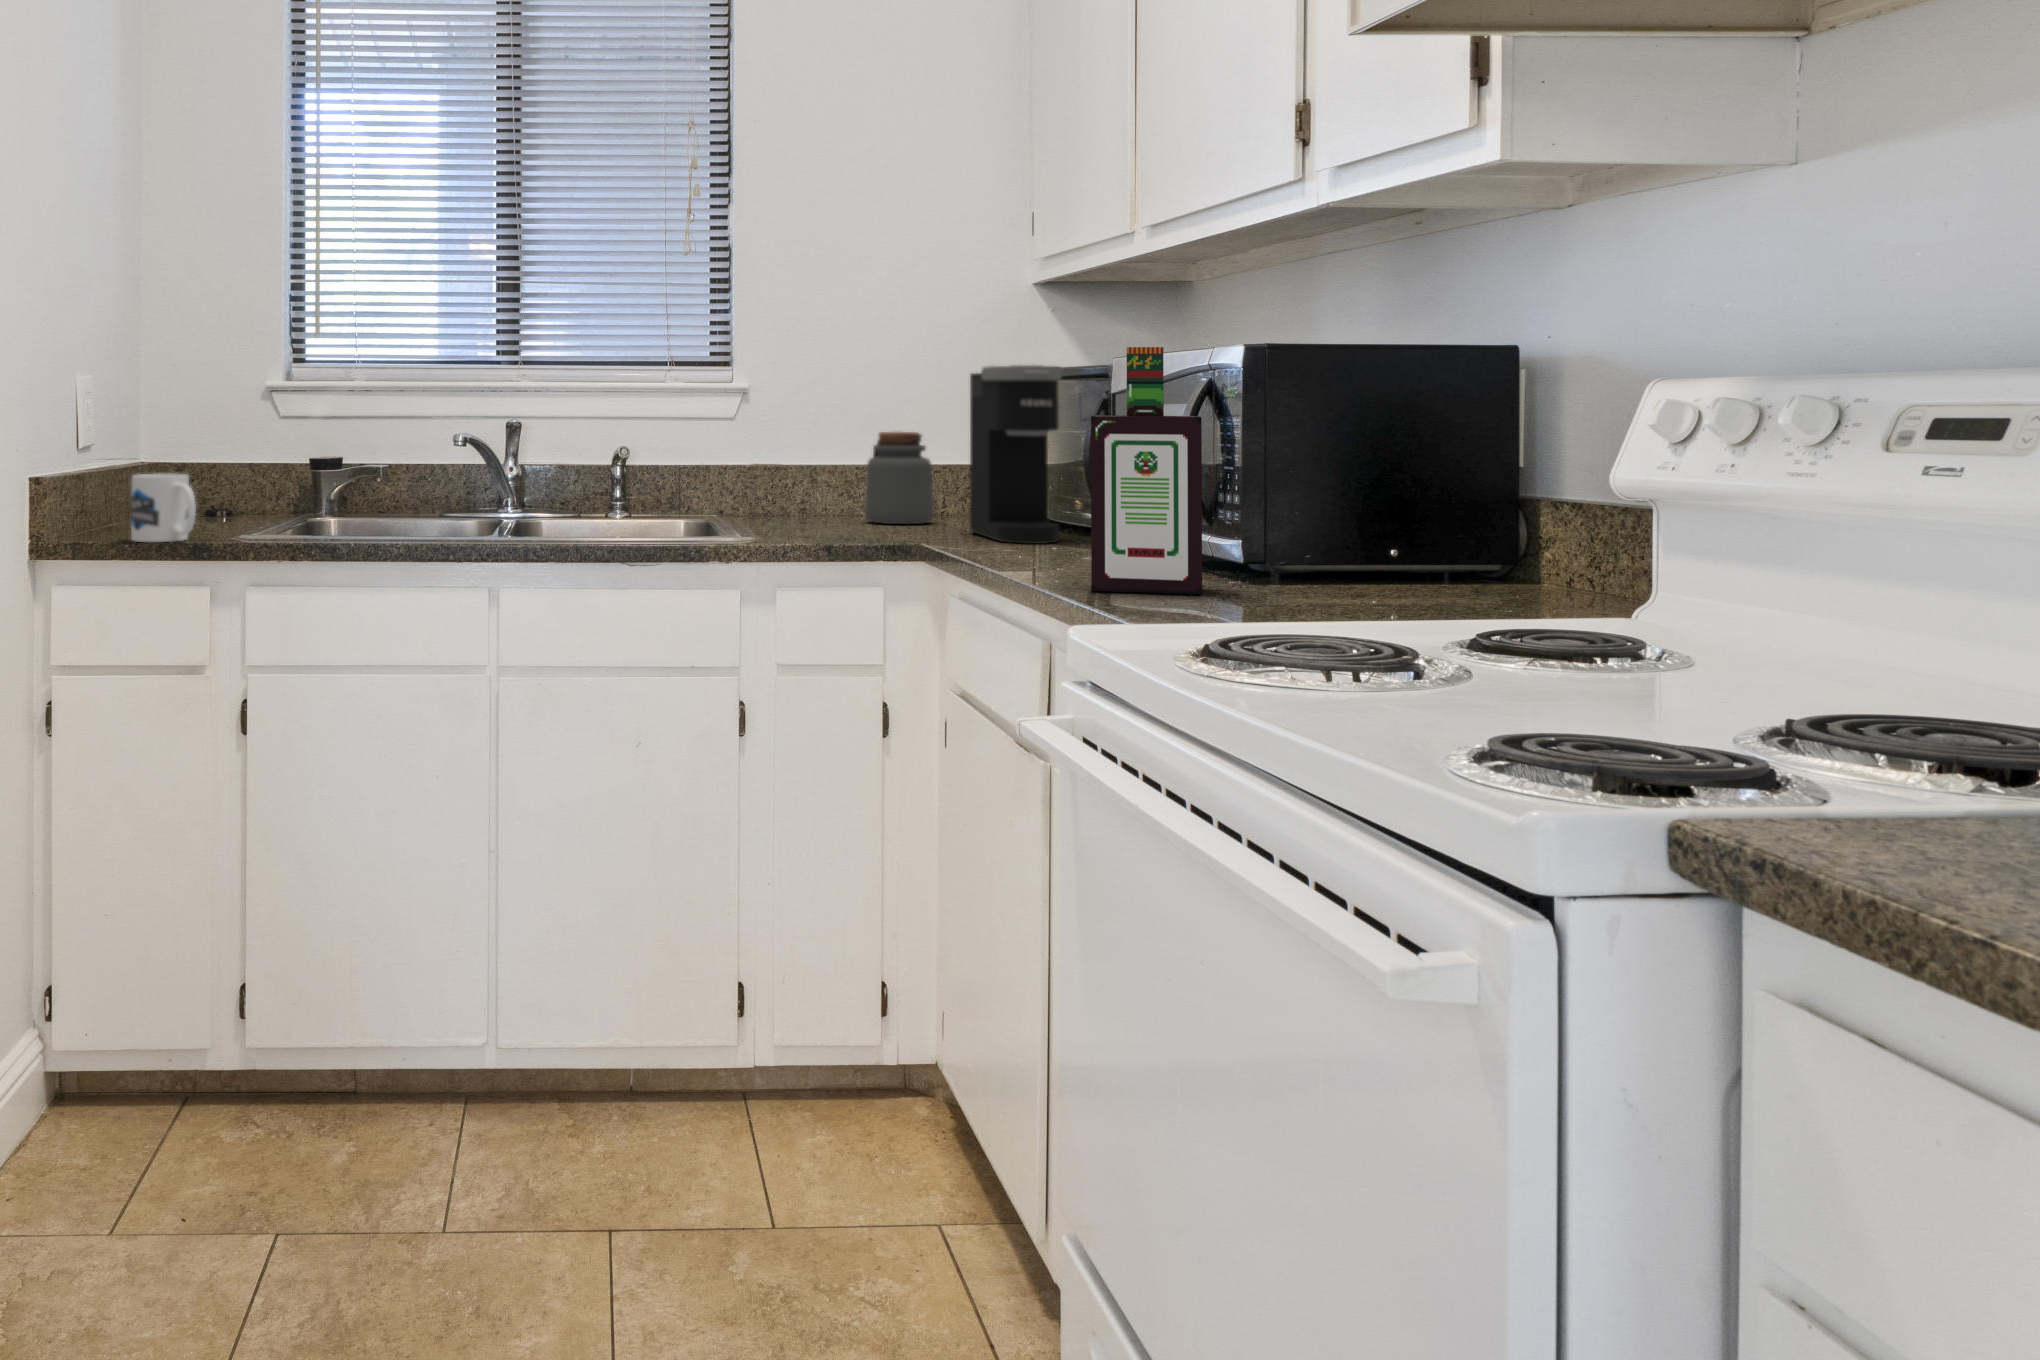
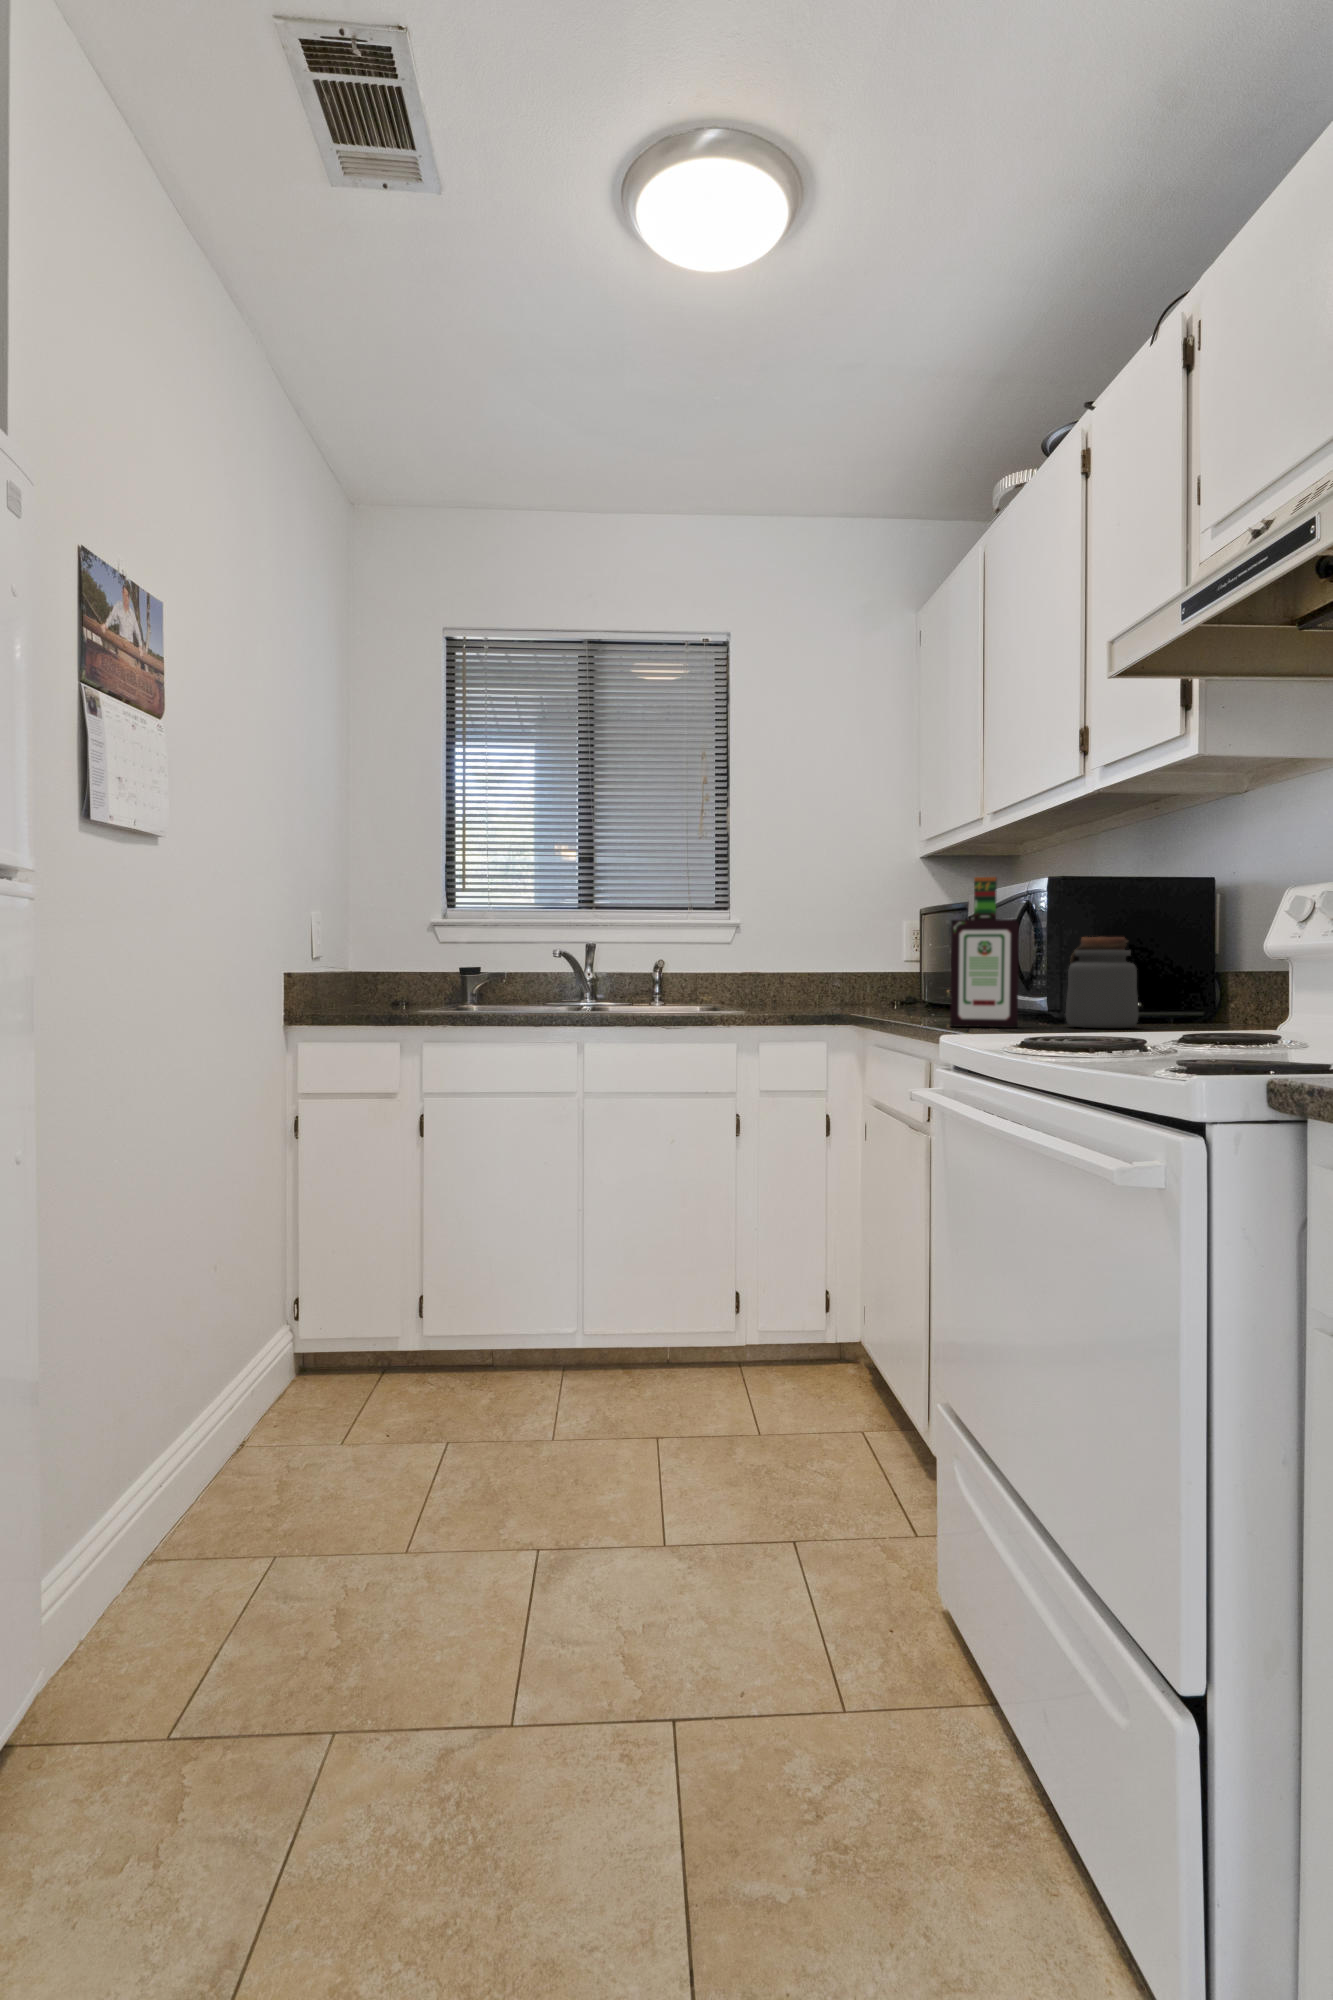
coffee maker: present [970,365,1061,544] -> none [878,904,936,1016]
jar: present [865,432,934,524] -> present [1066,937,1139,1028]
mug: present [131,474,196,542] -> none [353,973,394,1014]

